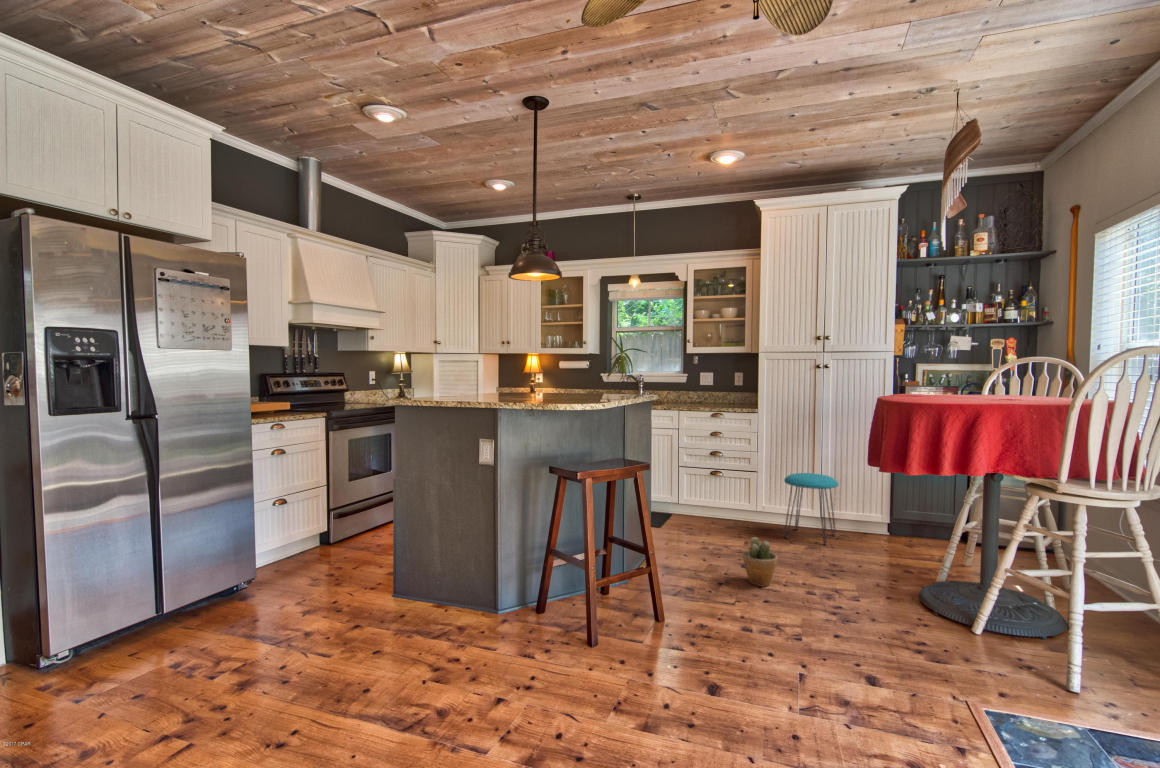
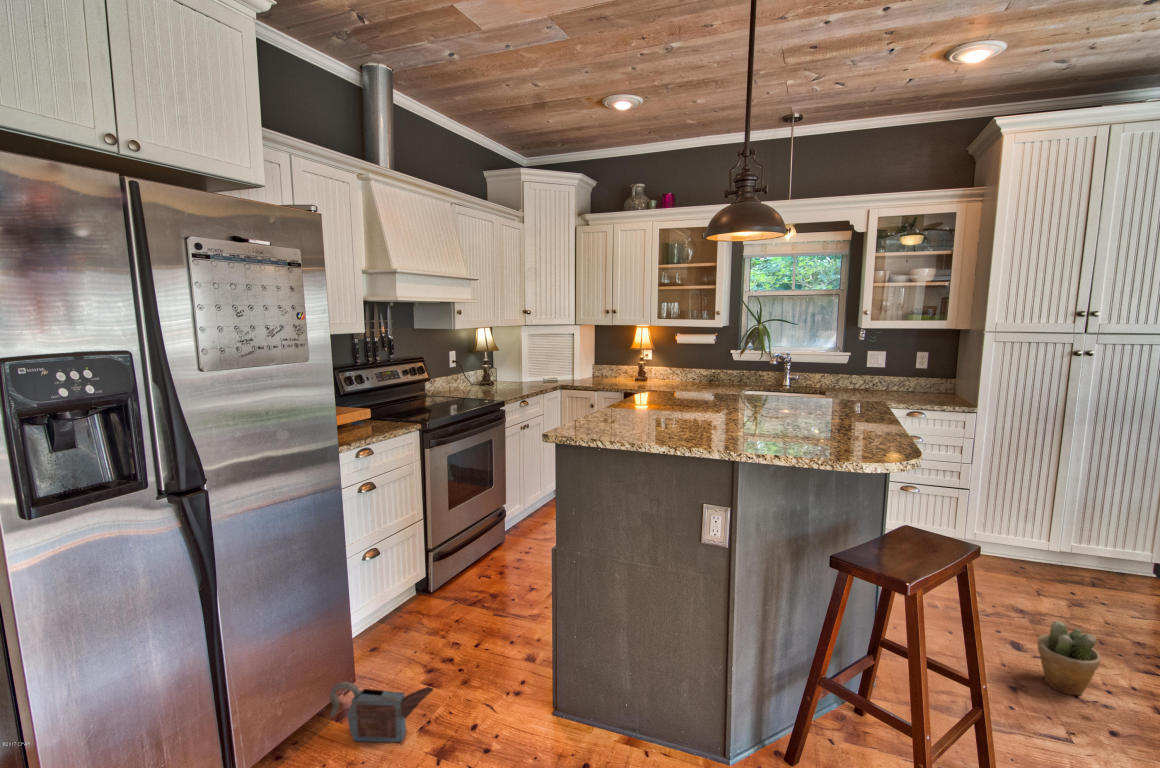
stool: present [784,473,838,545] -> none [1022,497,1111,602]
watering can: none [234,569,307,611] -> present [330,682,433,742]

